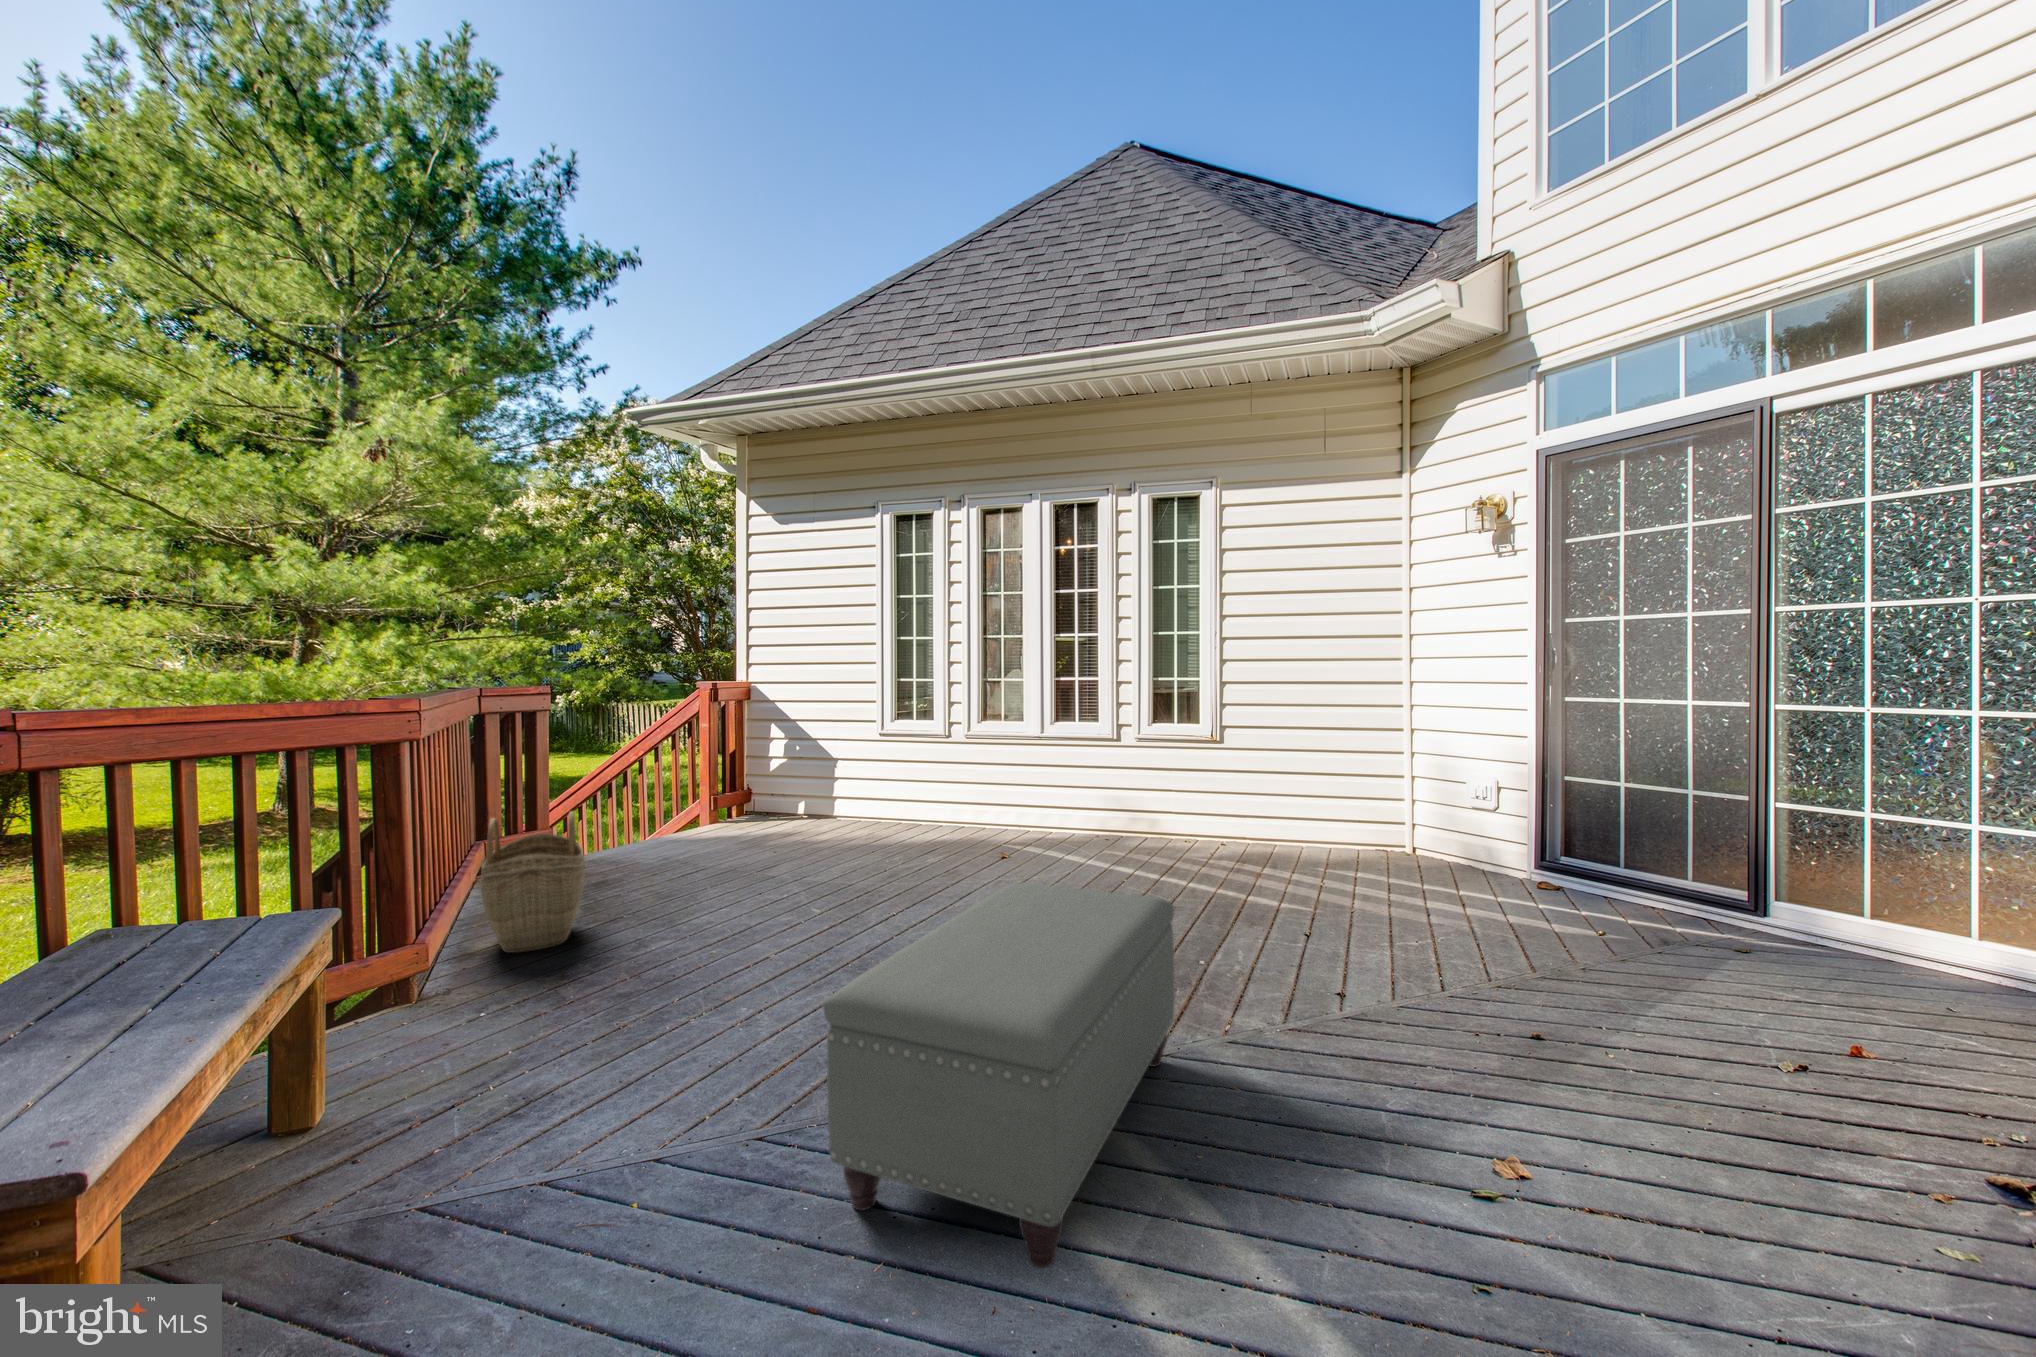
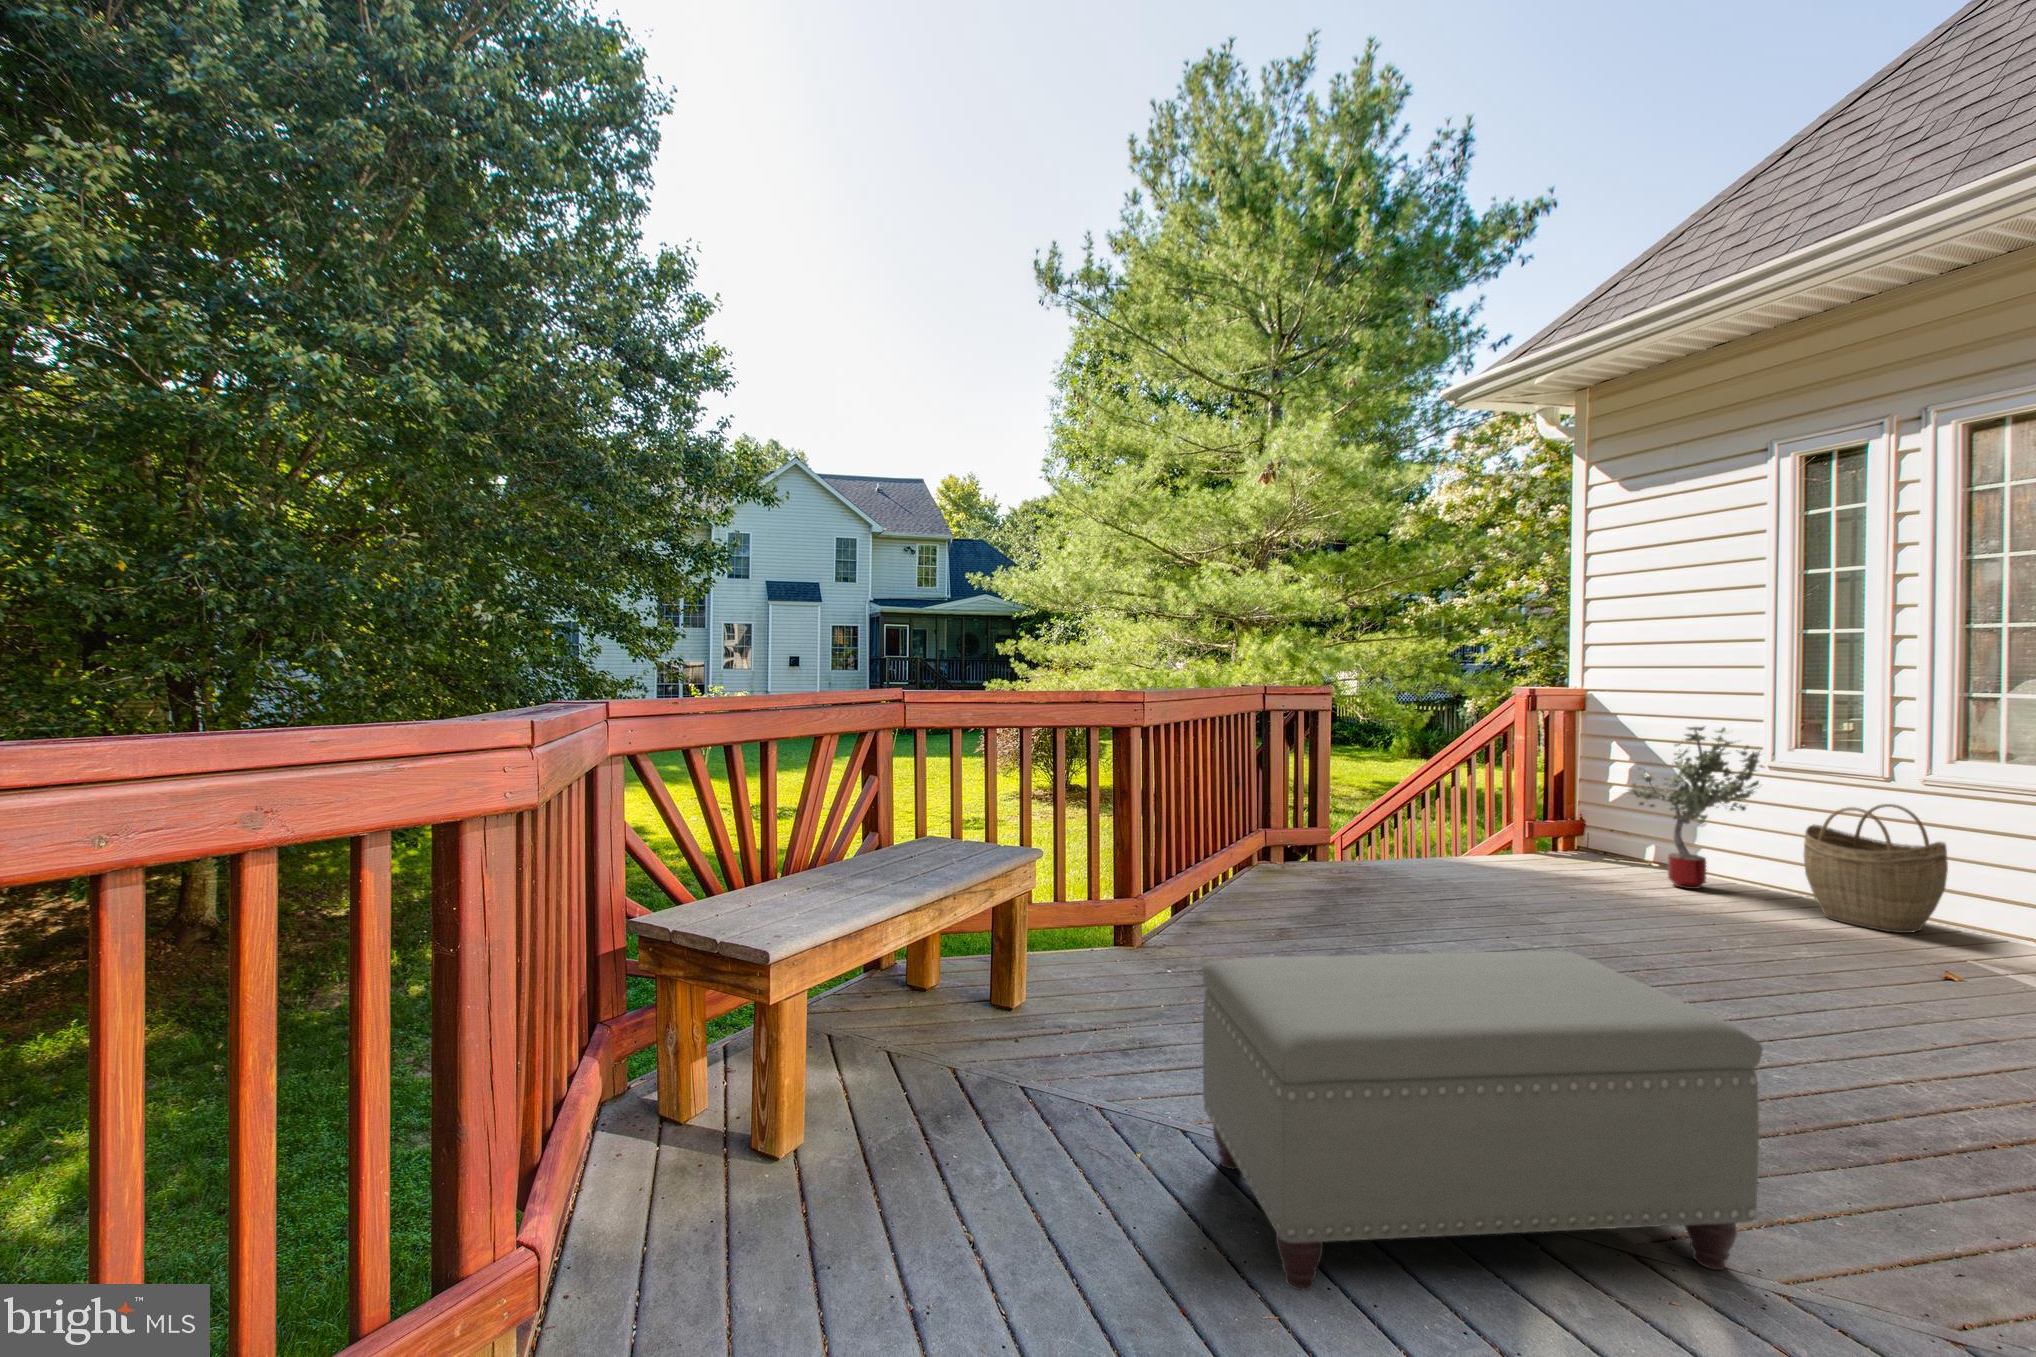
potted tree: none [794,705,889,828] -> present [1628,727,1763,889]
woven basket: present [481,811,585,953] -> present [1804,804,1948,933]

